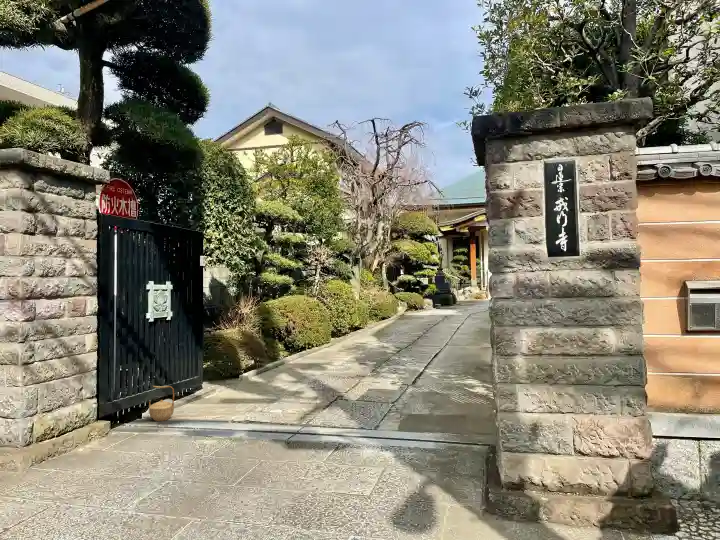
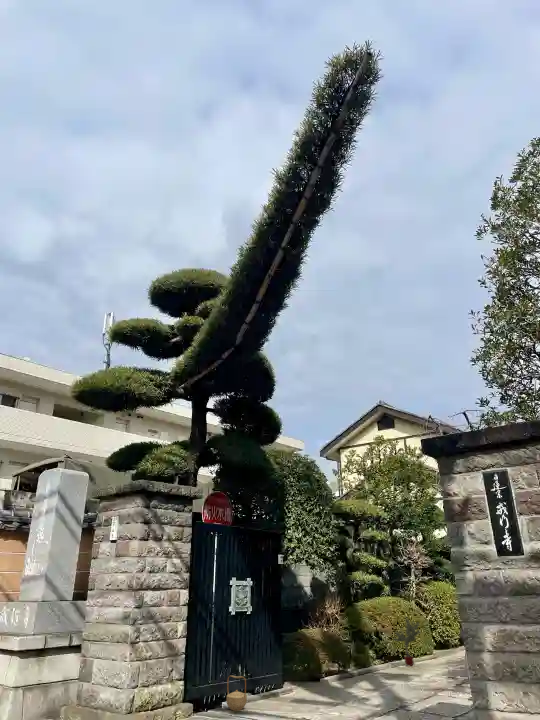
potted tree: none [293,311,318,353] -> present [393,619,420,666]

